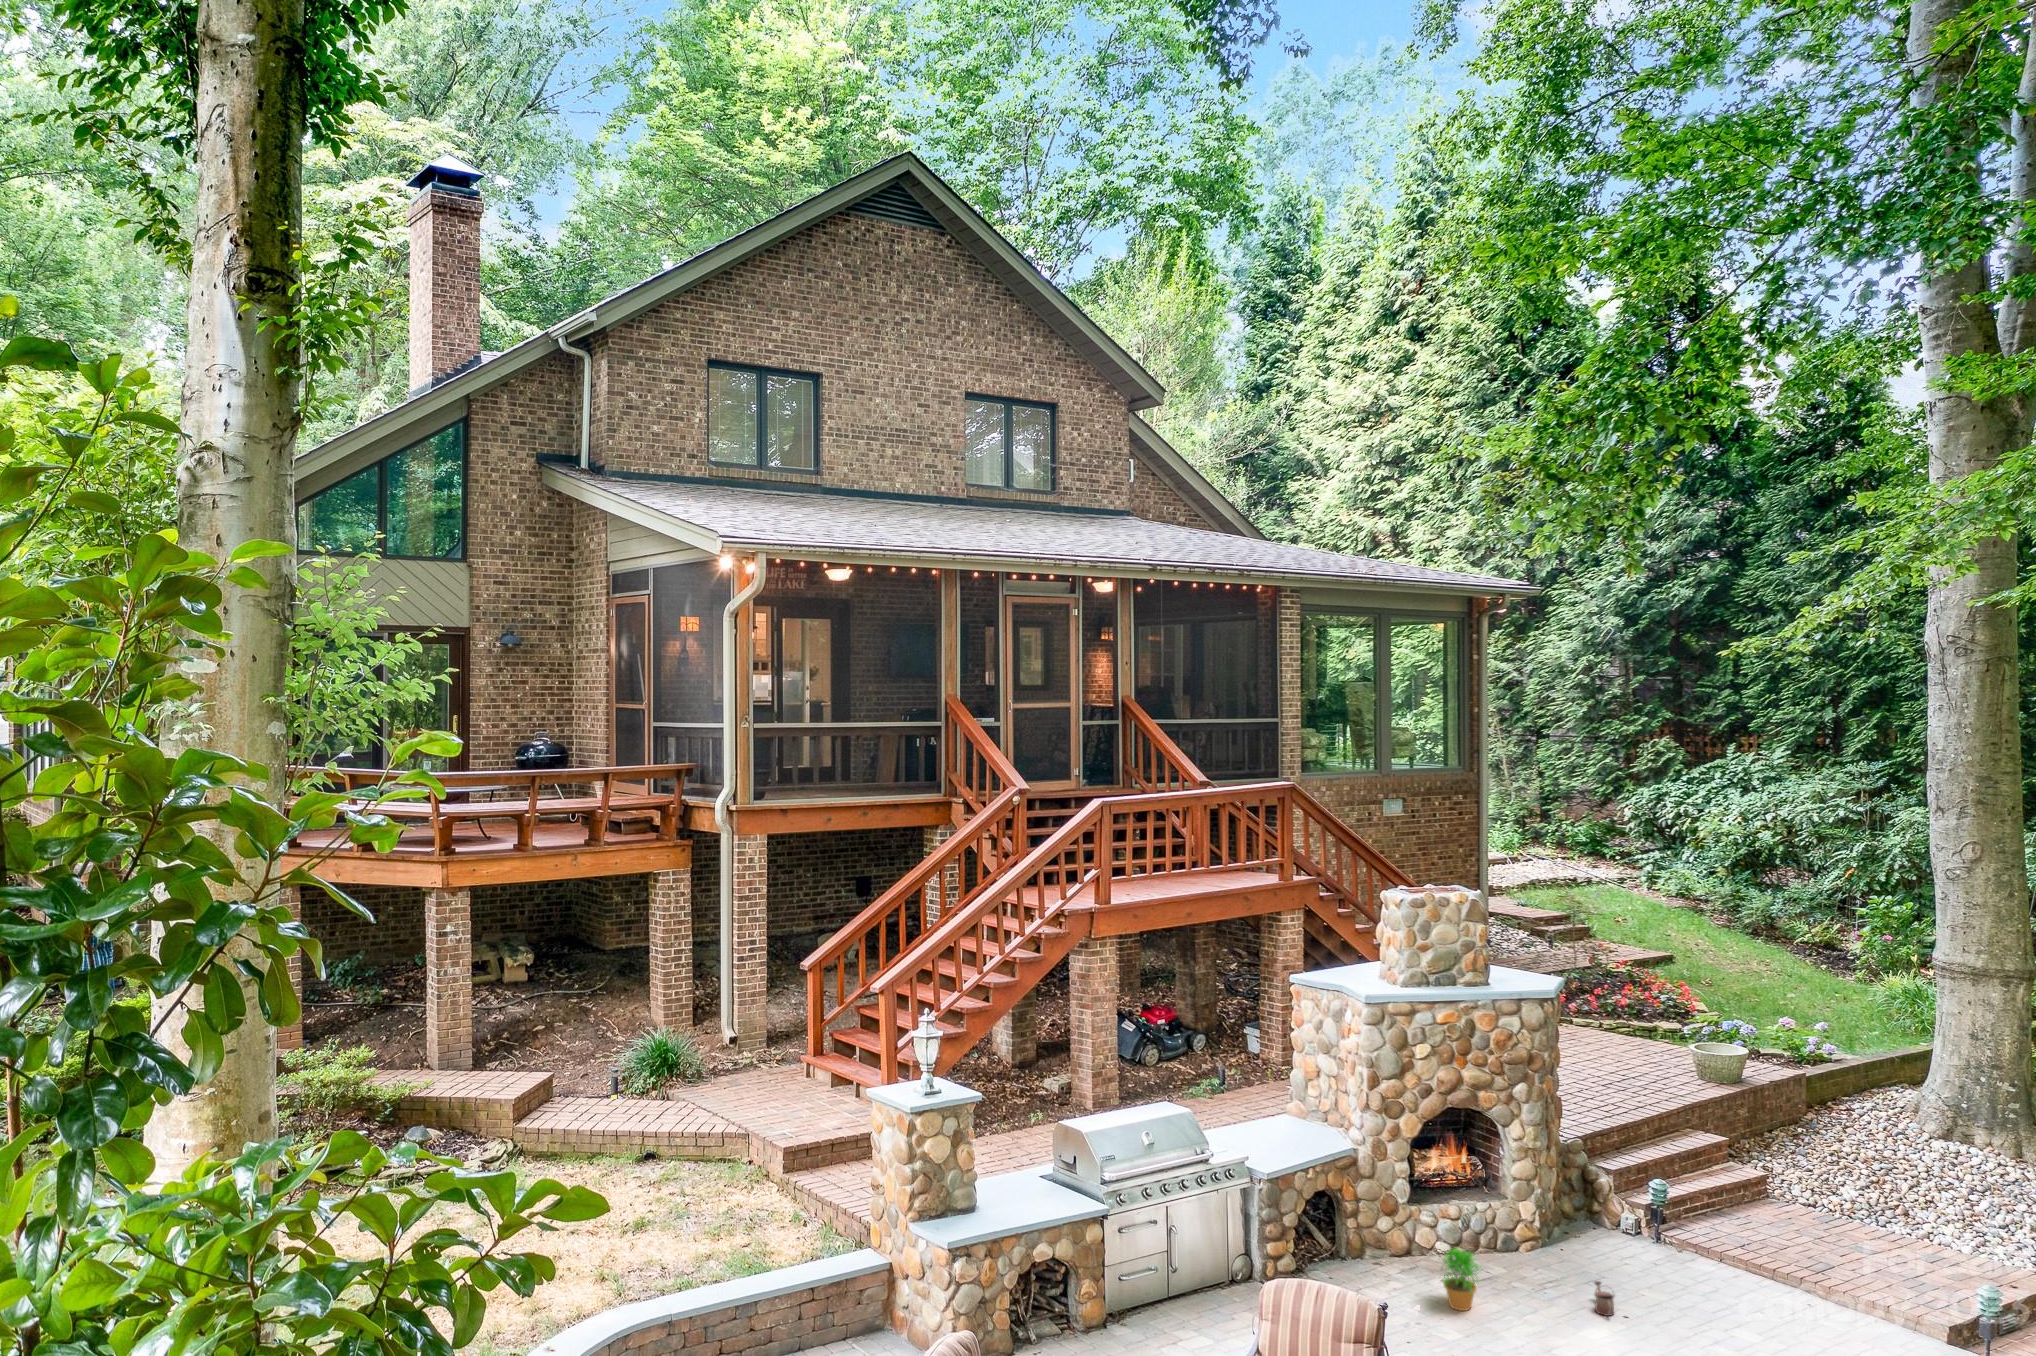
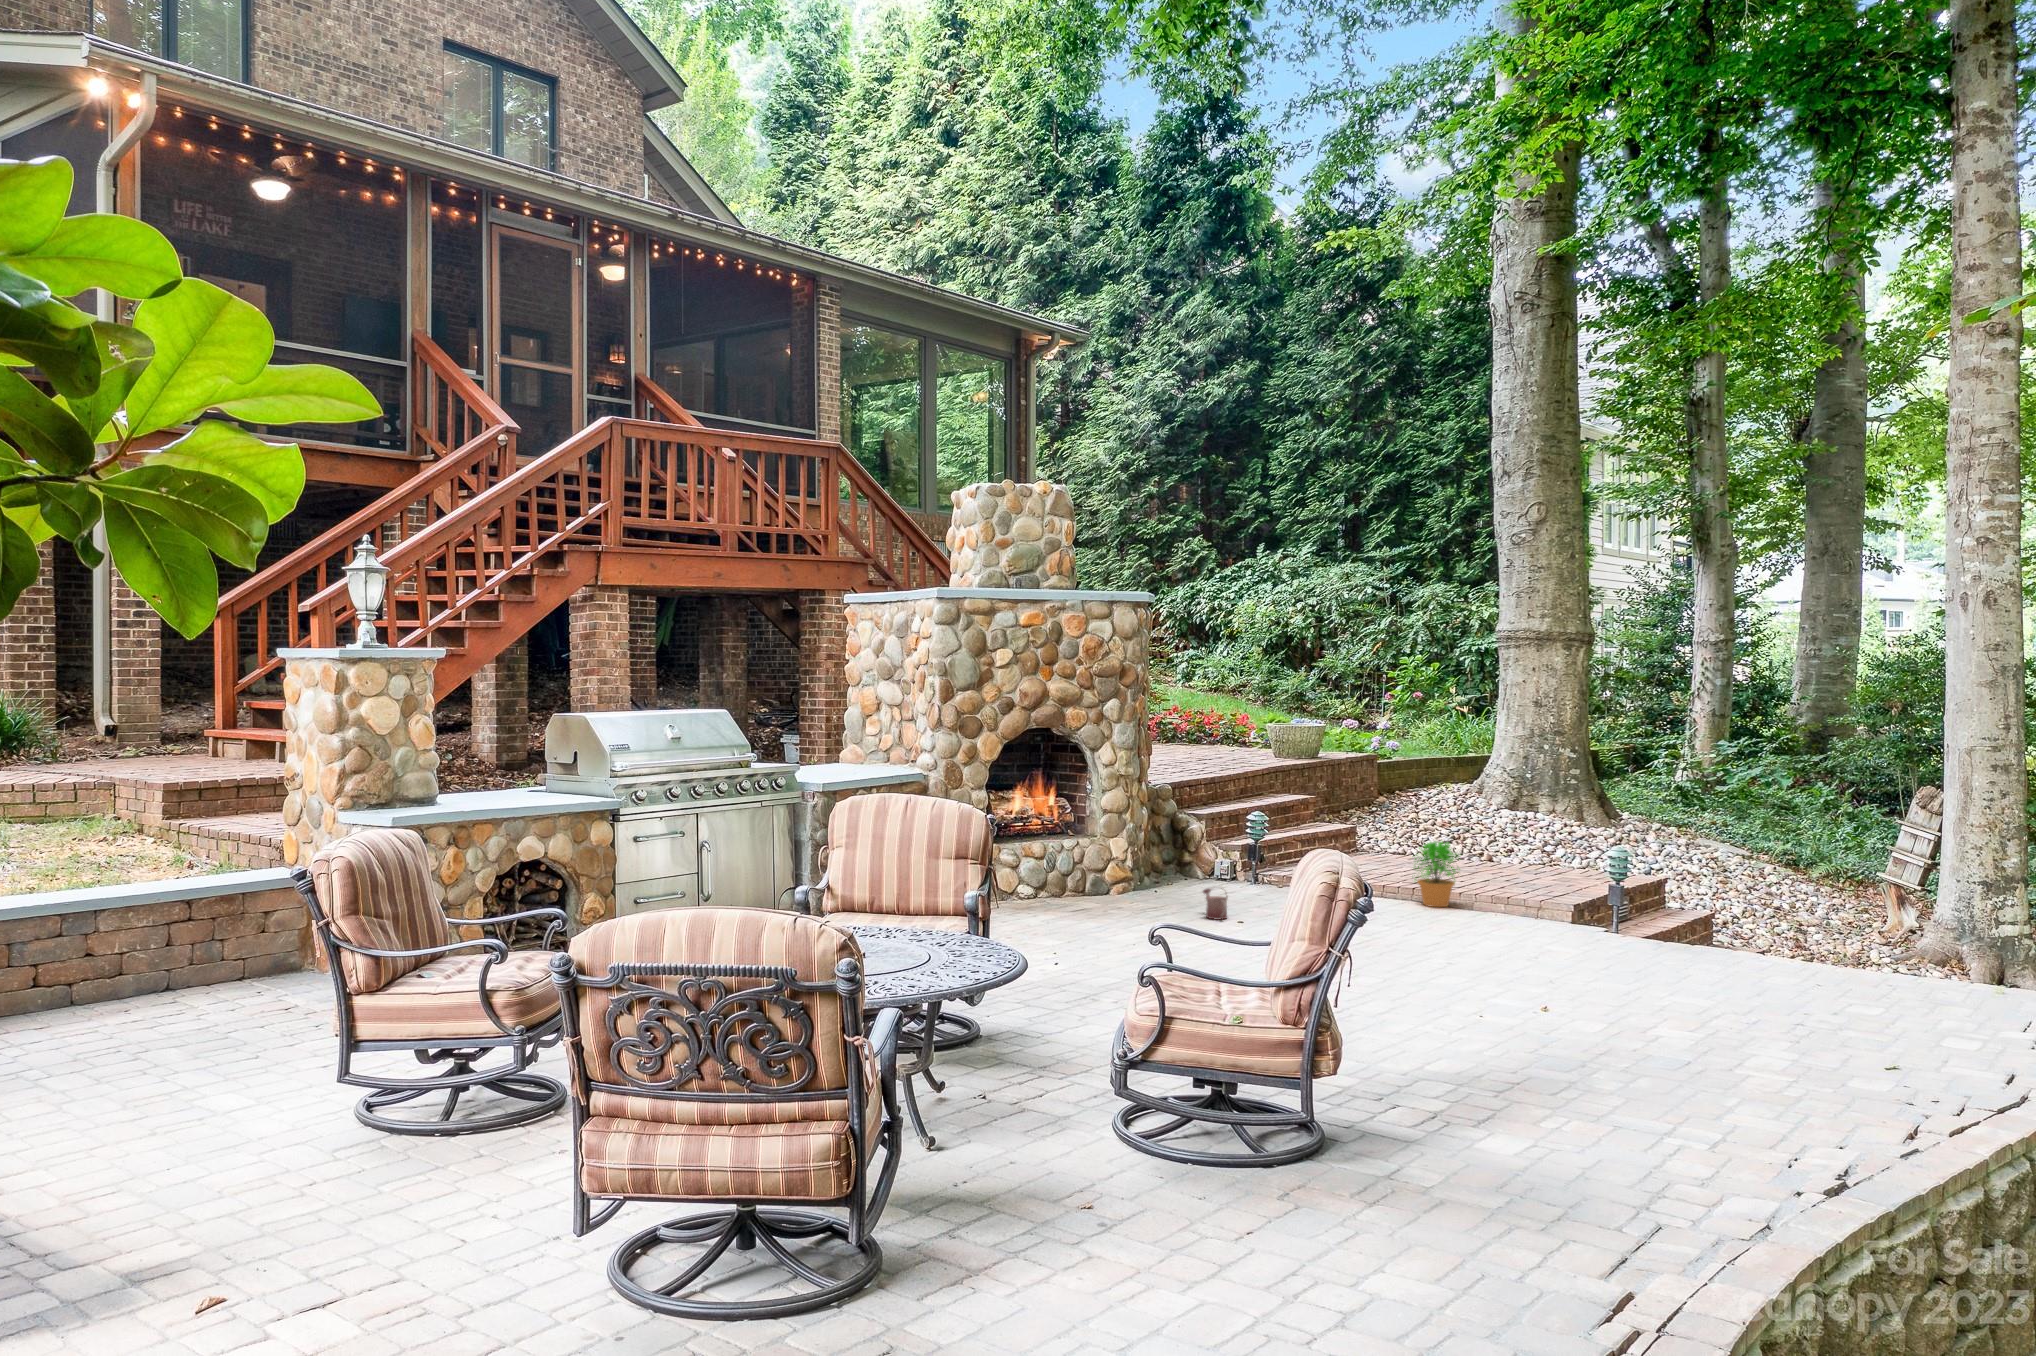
potted plant: present [1442,1248,1479,1311] -> present [1415,841,1460,907]

